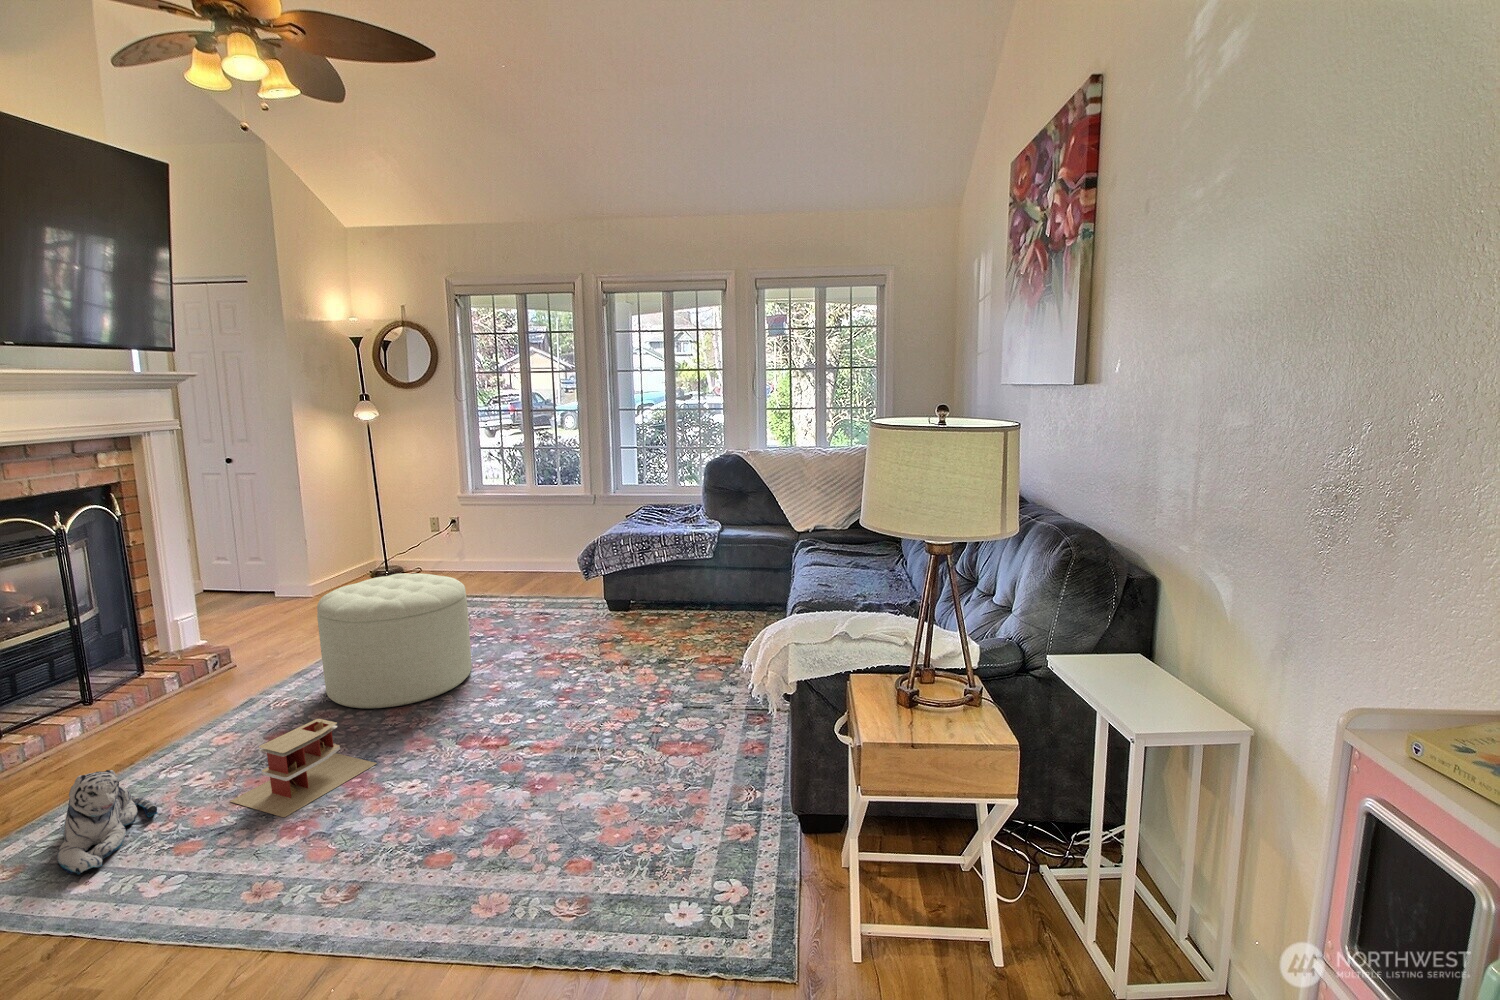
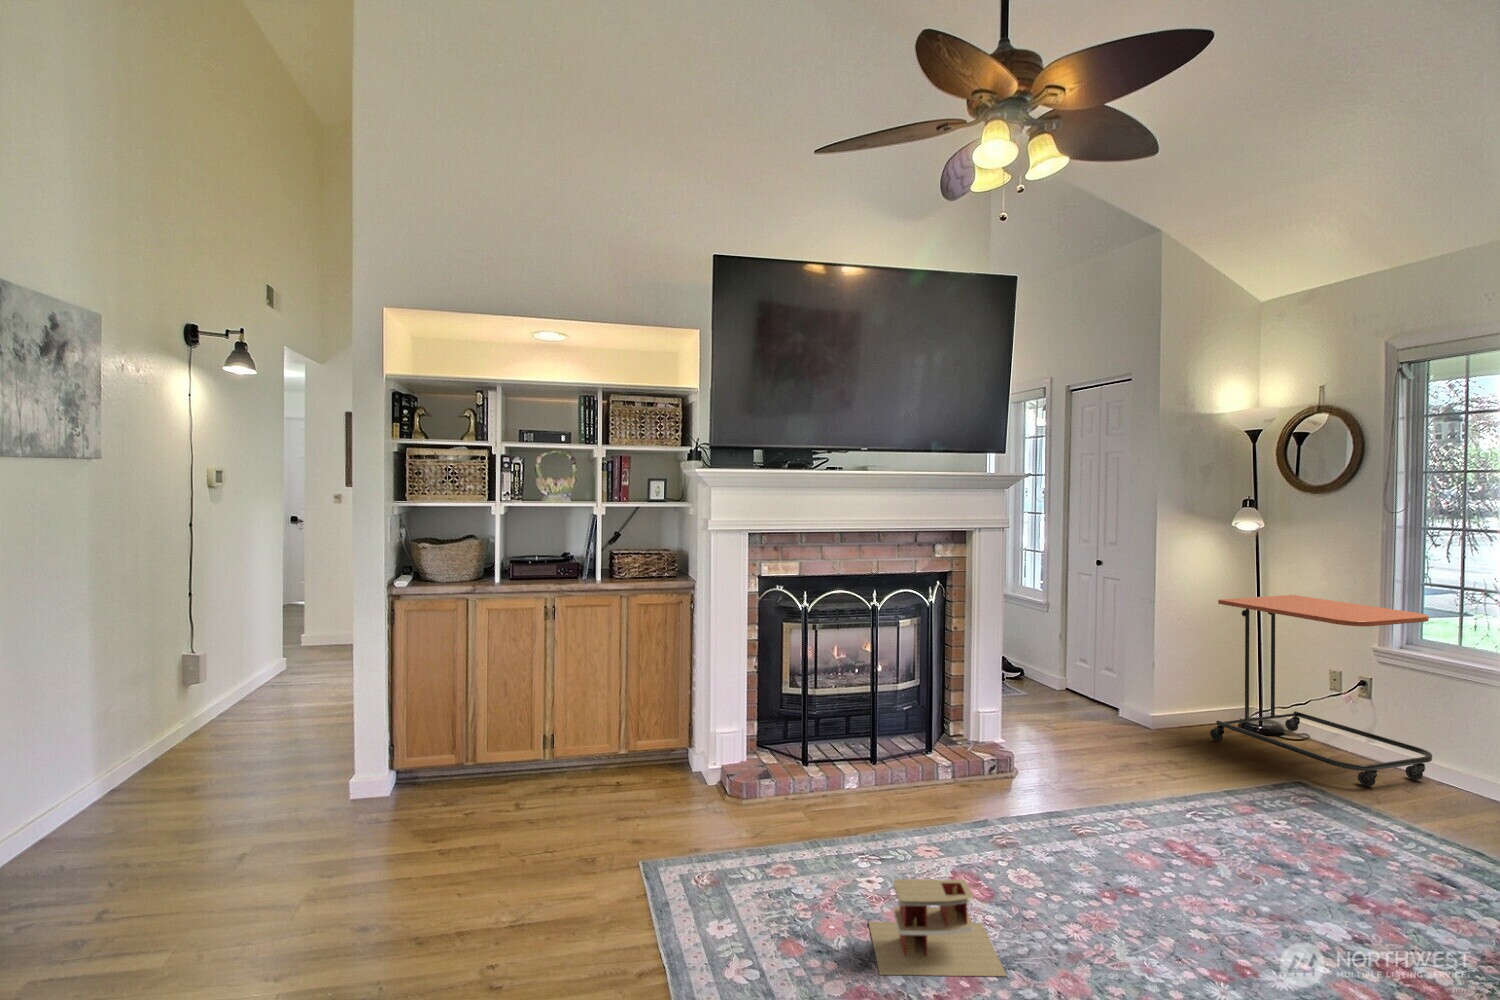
side table: none [359,469,499,590] -> present [1210,595,1432,787]
ottoman: present [317,573,472,708] -> none [1041,732,1240,931]
plush toy: present [57,770,157,875] -> none [739,828,830,919]

